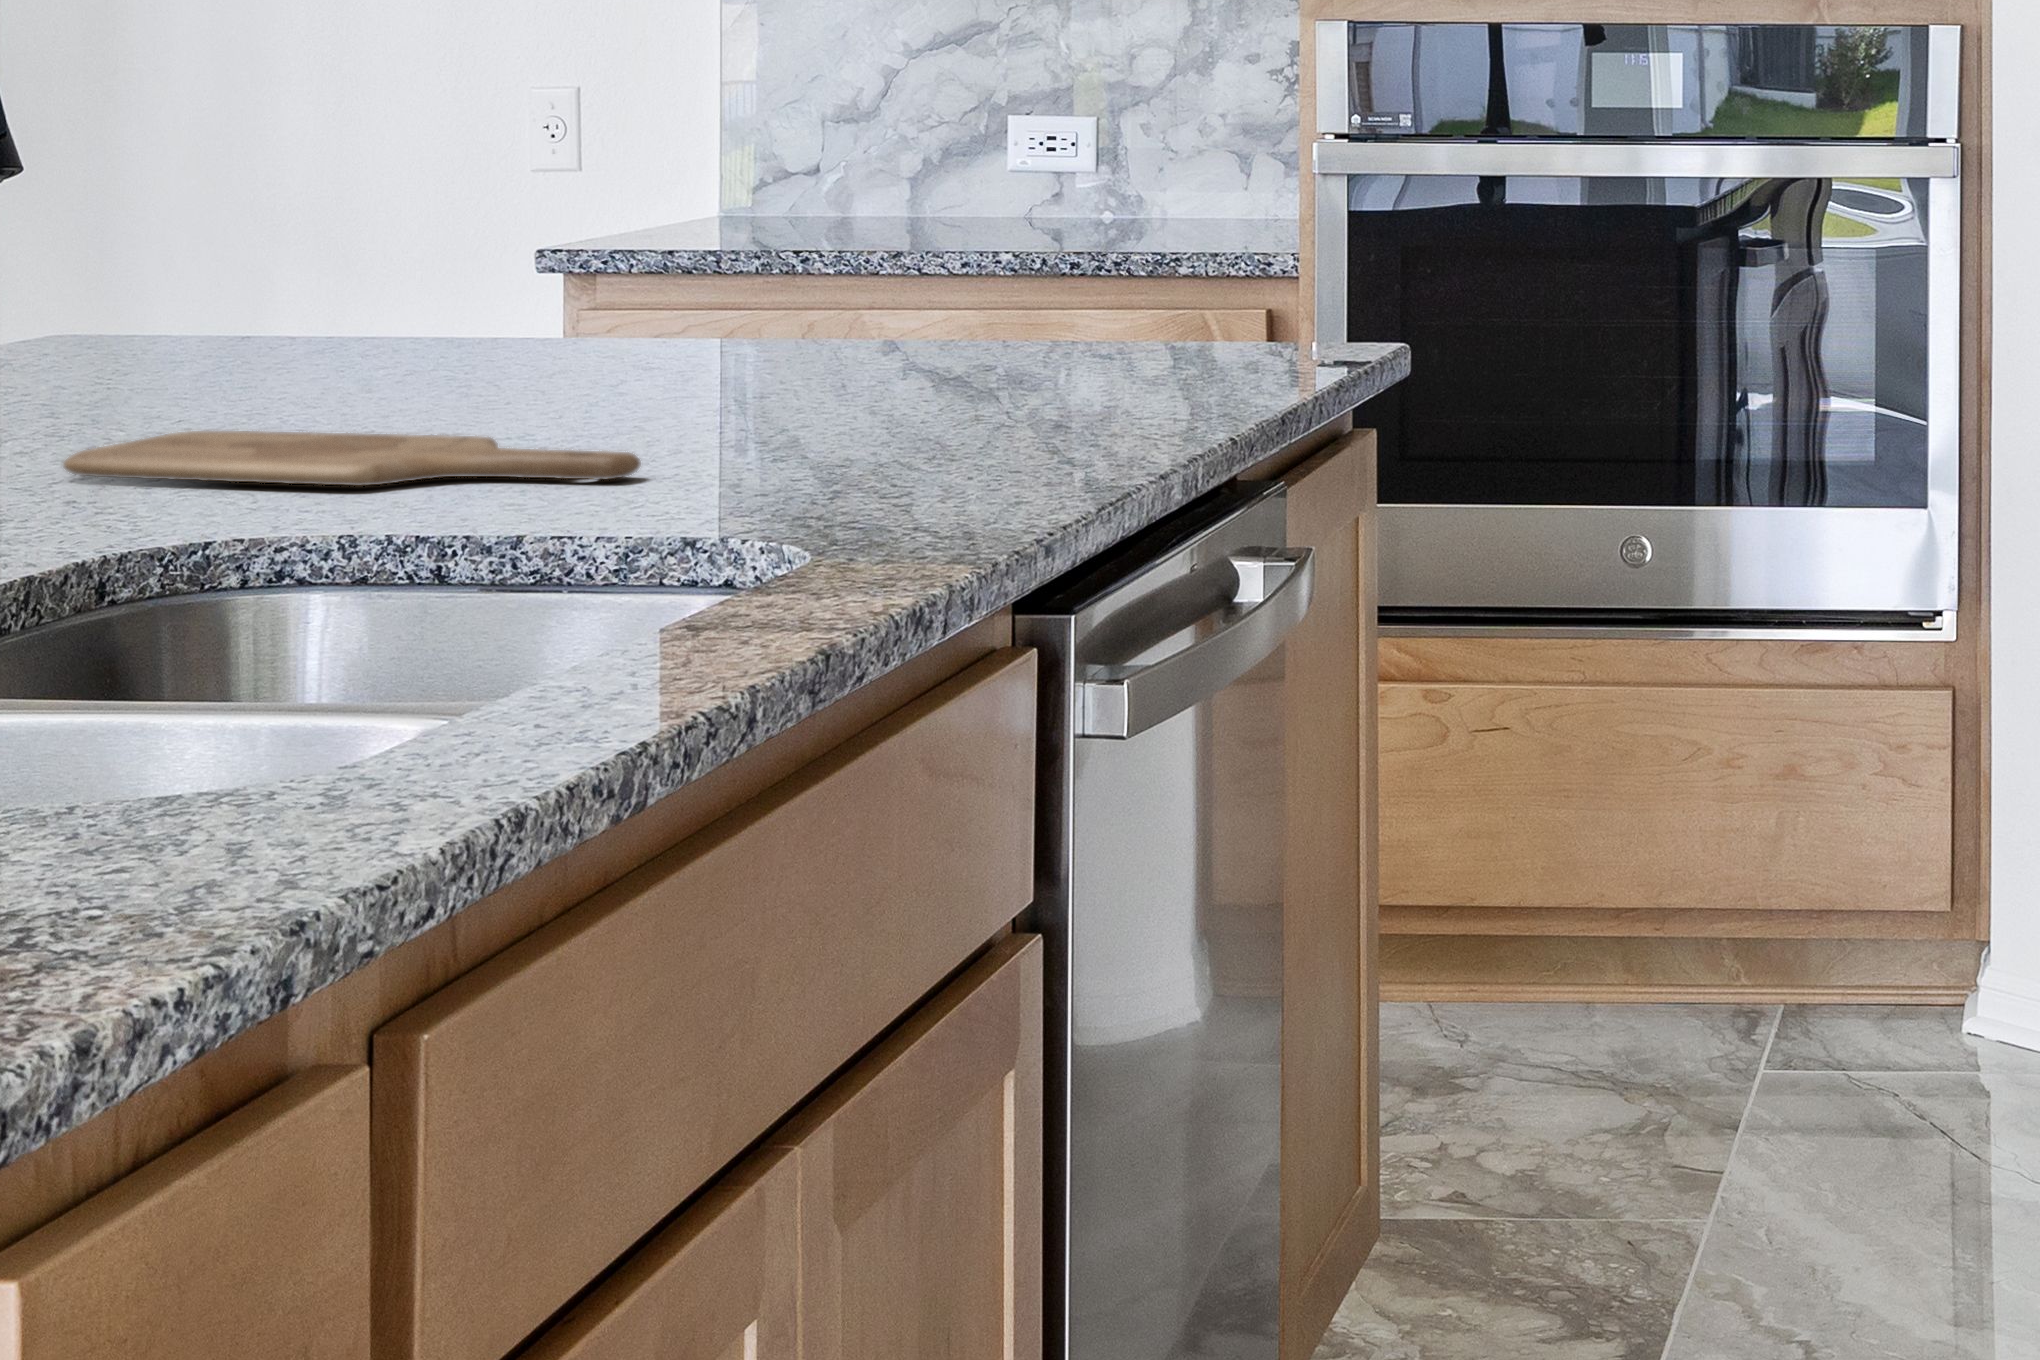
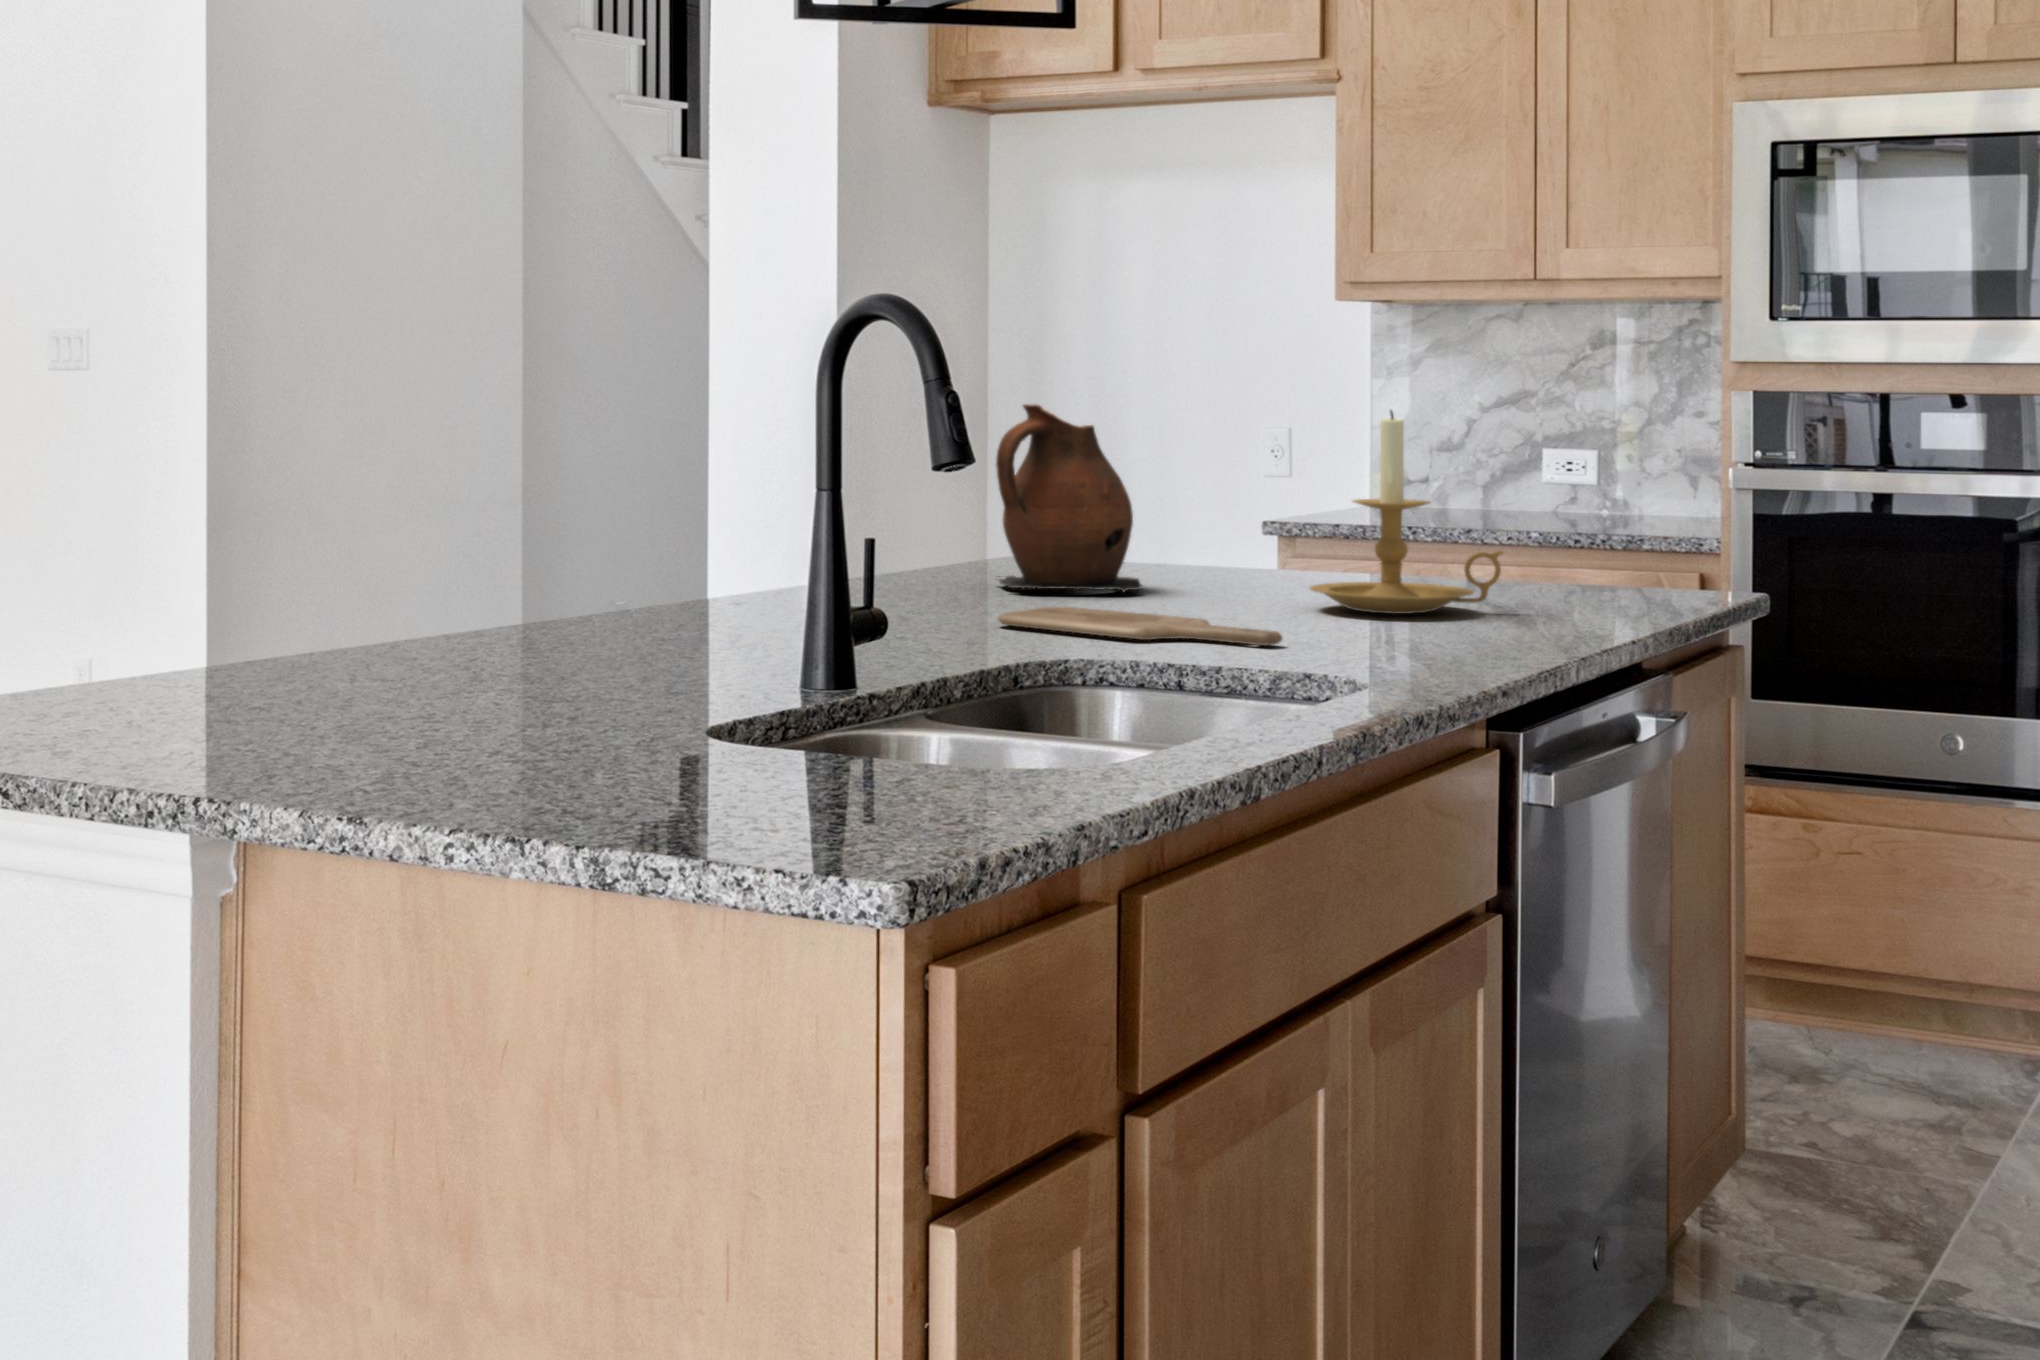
ceramic pitcher: none [45,53,354,397] -> present [996,404,1141,593]
candle holder: none [674,57,1008,400] -> present [1310,411,1503,614]

